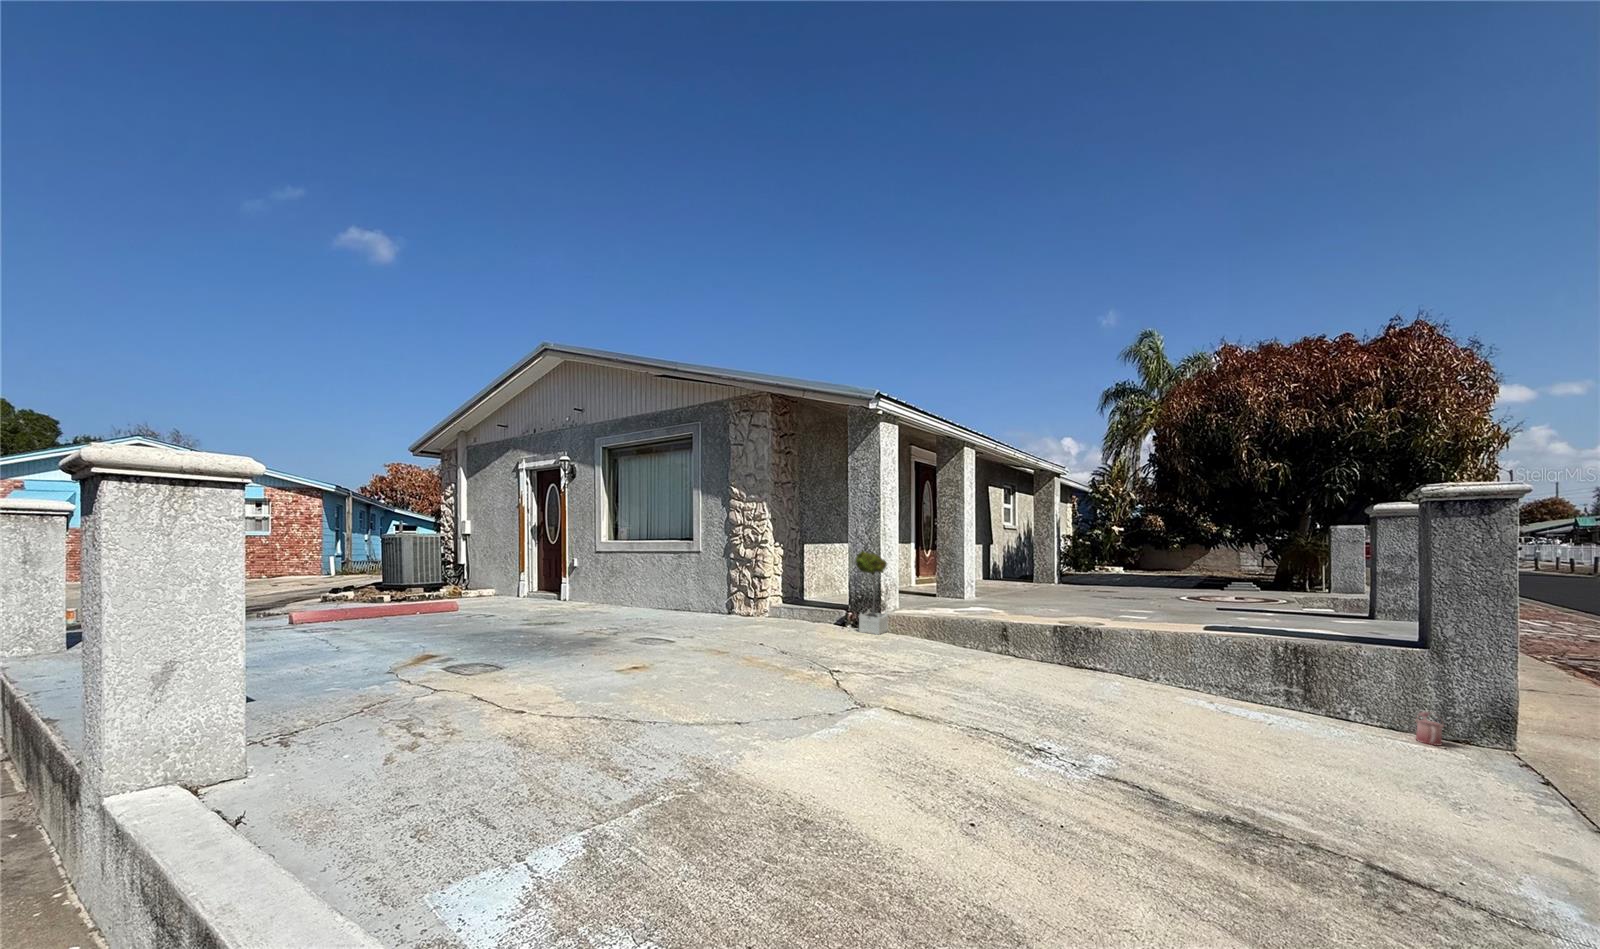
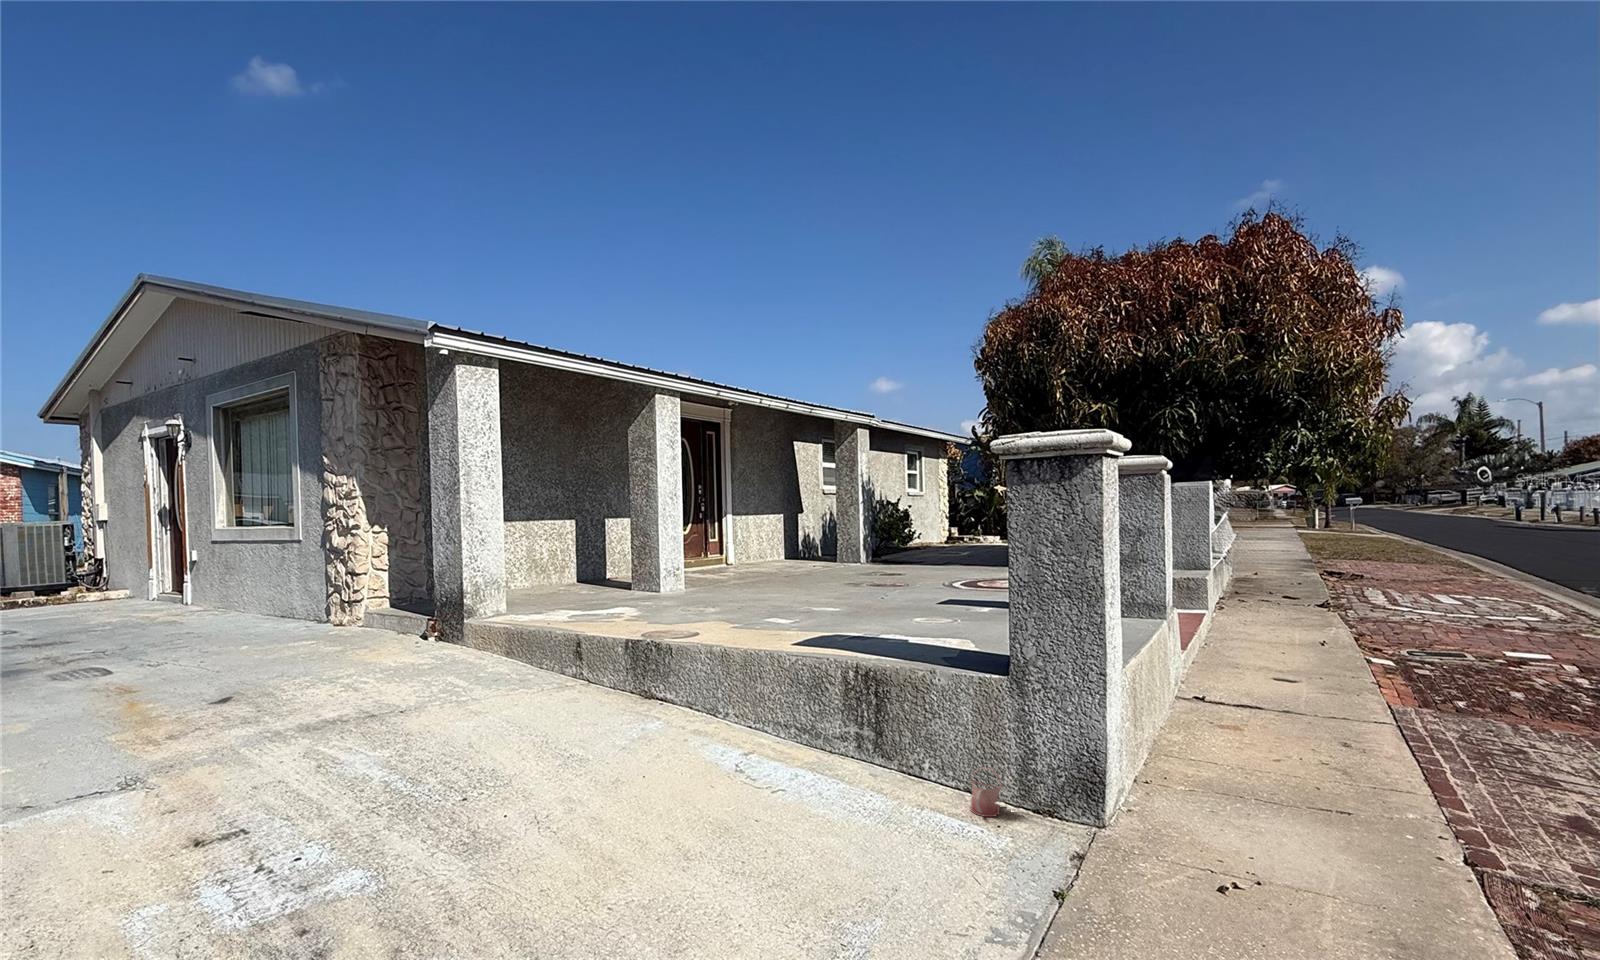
potted tree: present [855,551,888,635] -> none [421,538,470,654]

